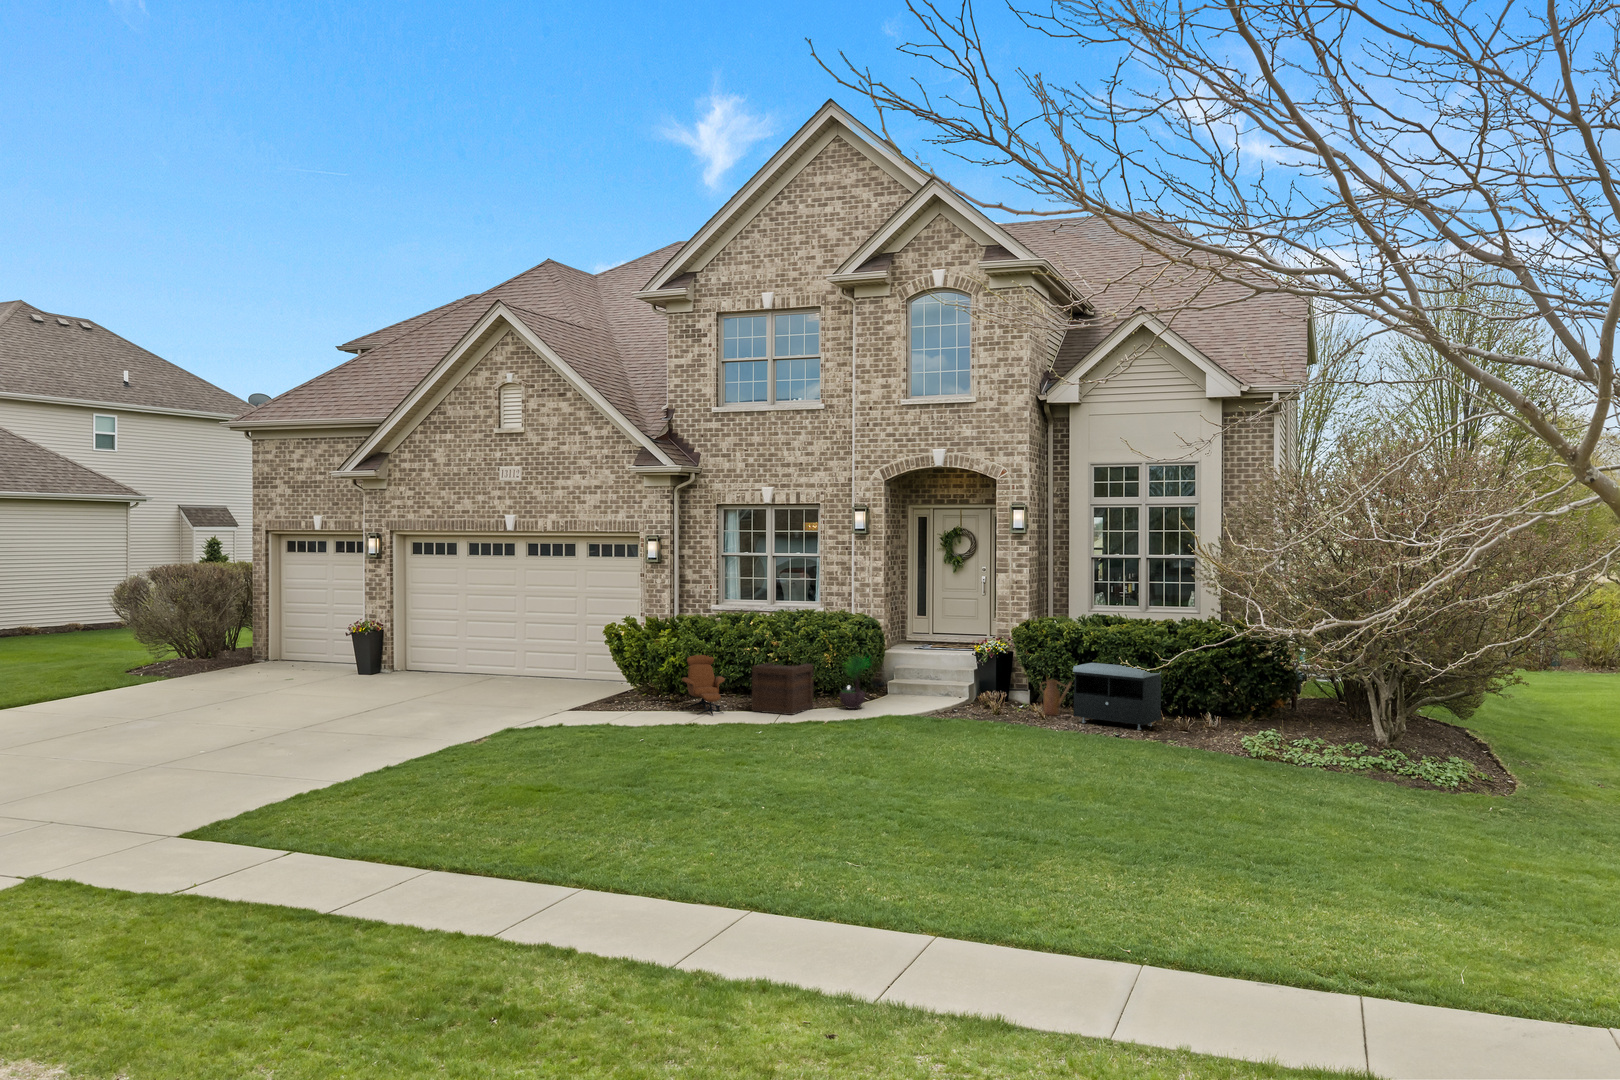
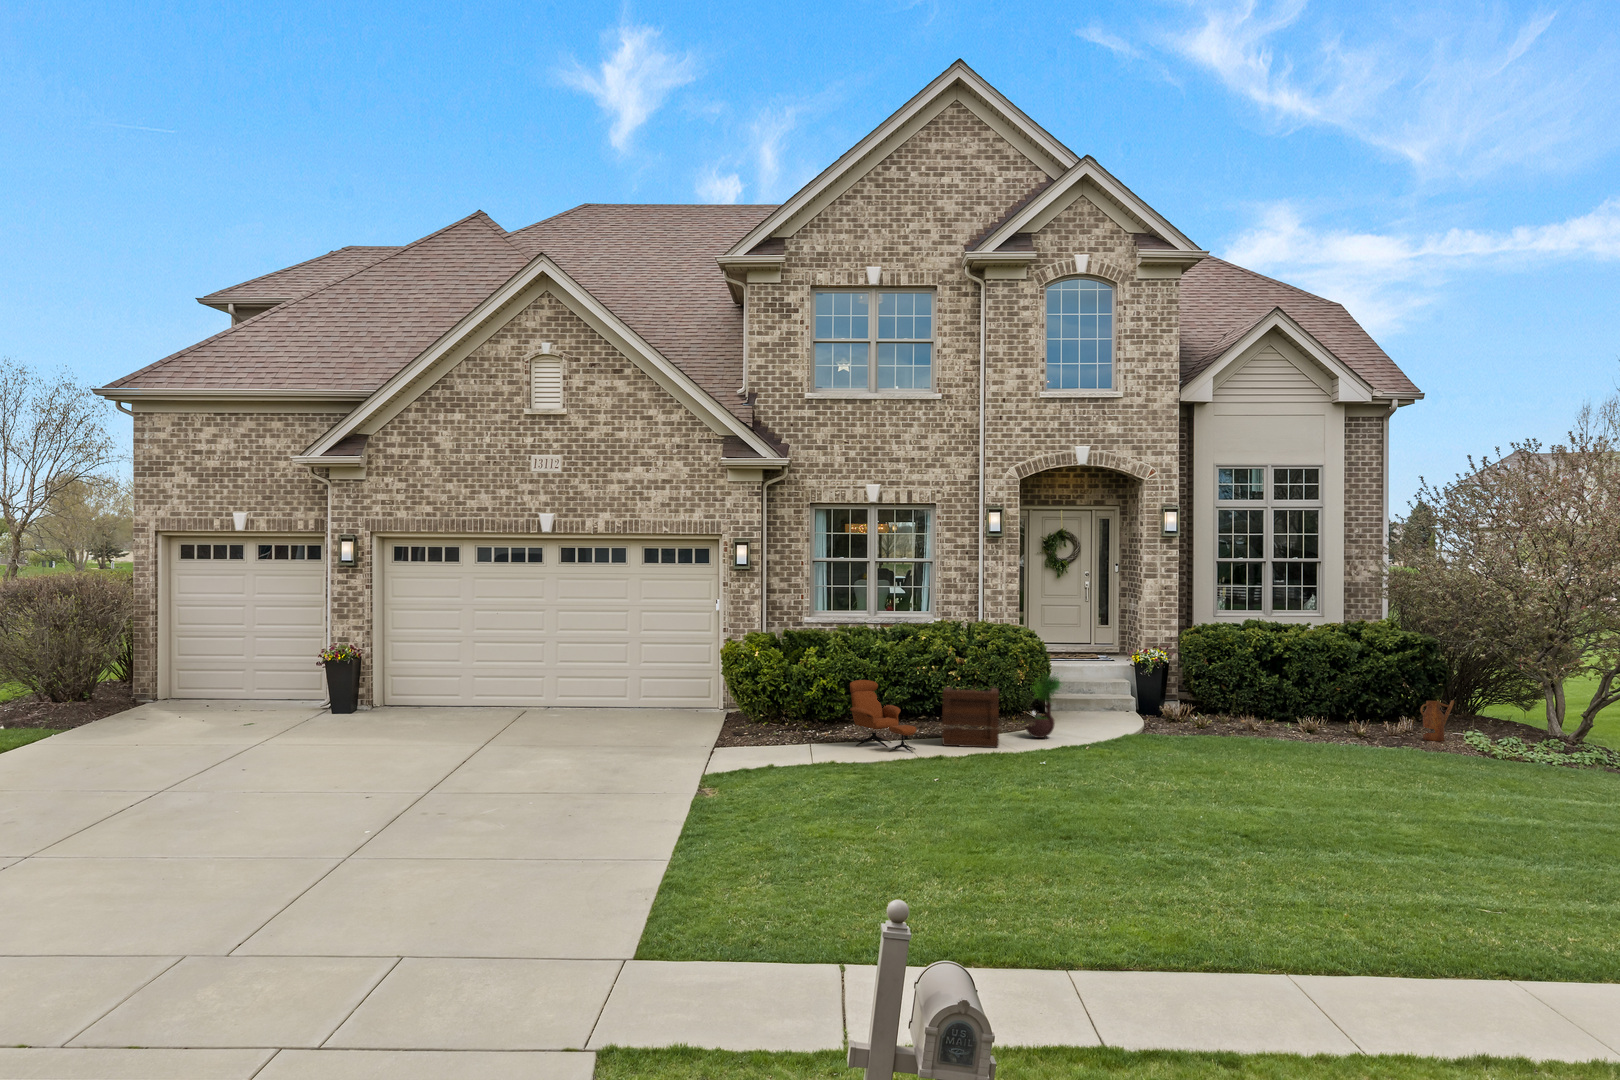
storage bench: present [1073,663,1161,730] -> none [1298,676,1392,746]
watering can: present [1040,680,1072,716] -> present [1420,700,1455,741]

